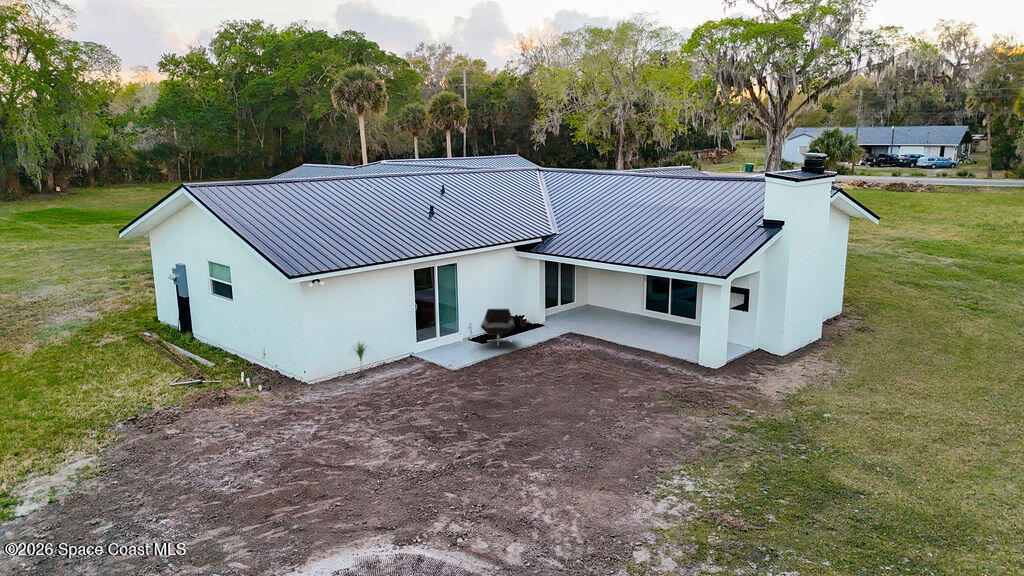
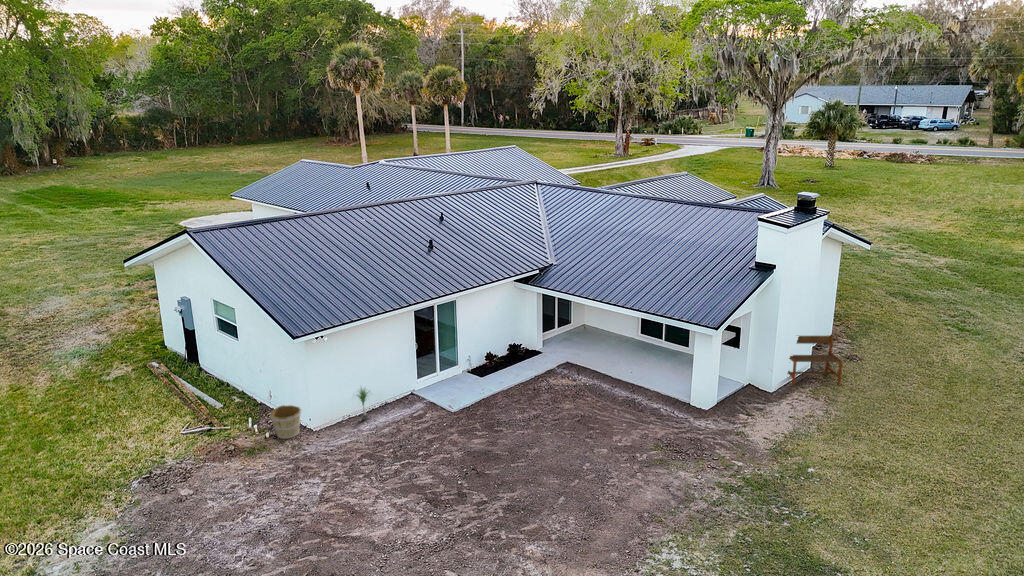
bench: none [794,301,854,351] -> present [787,335,842,386]
lounge chair: present [481,309,515,345] -> none [479,340,512,379]
wooden bucket: none [263,358,297,391] -> present [270,405,302,439]

